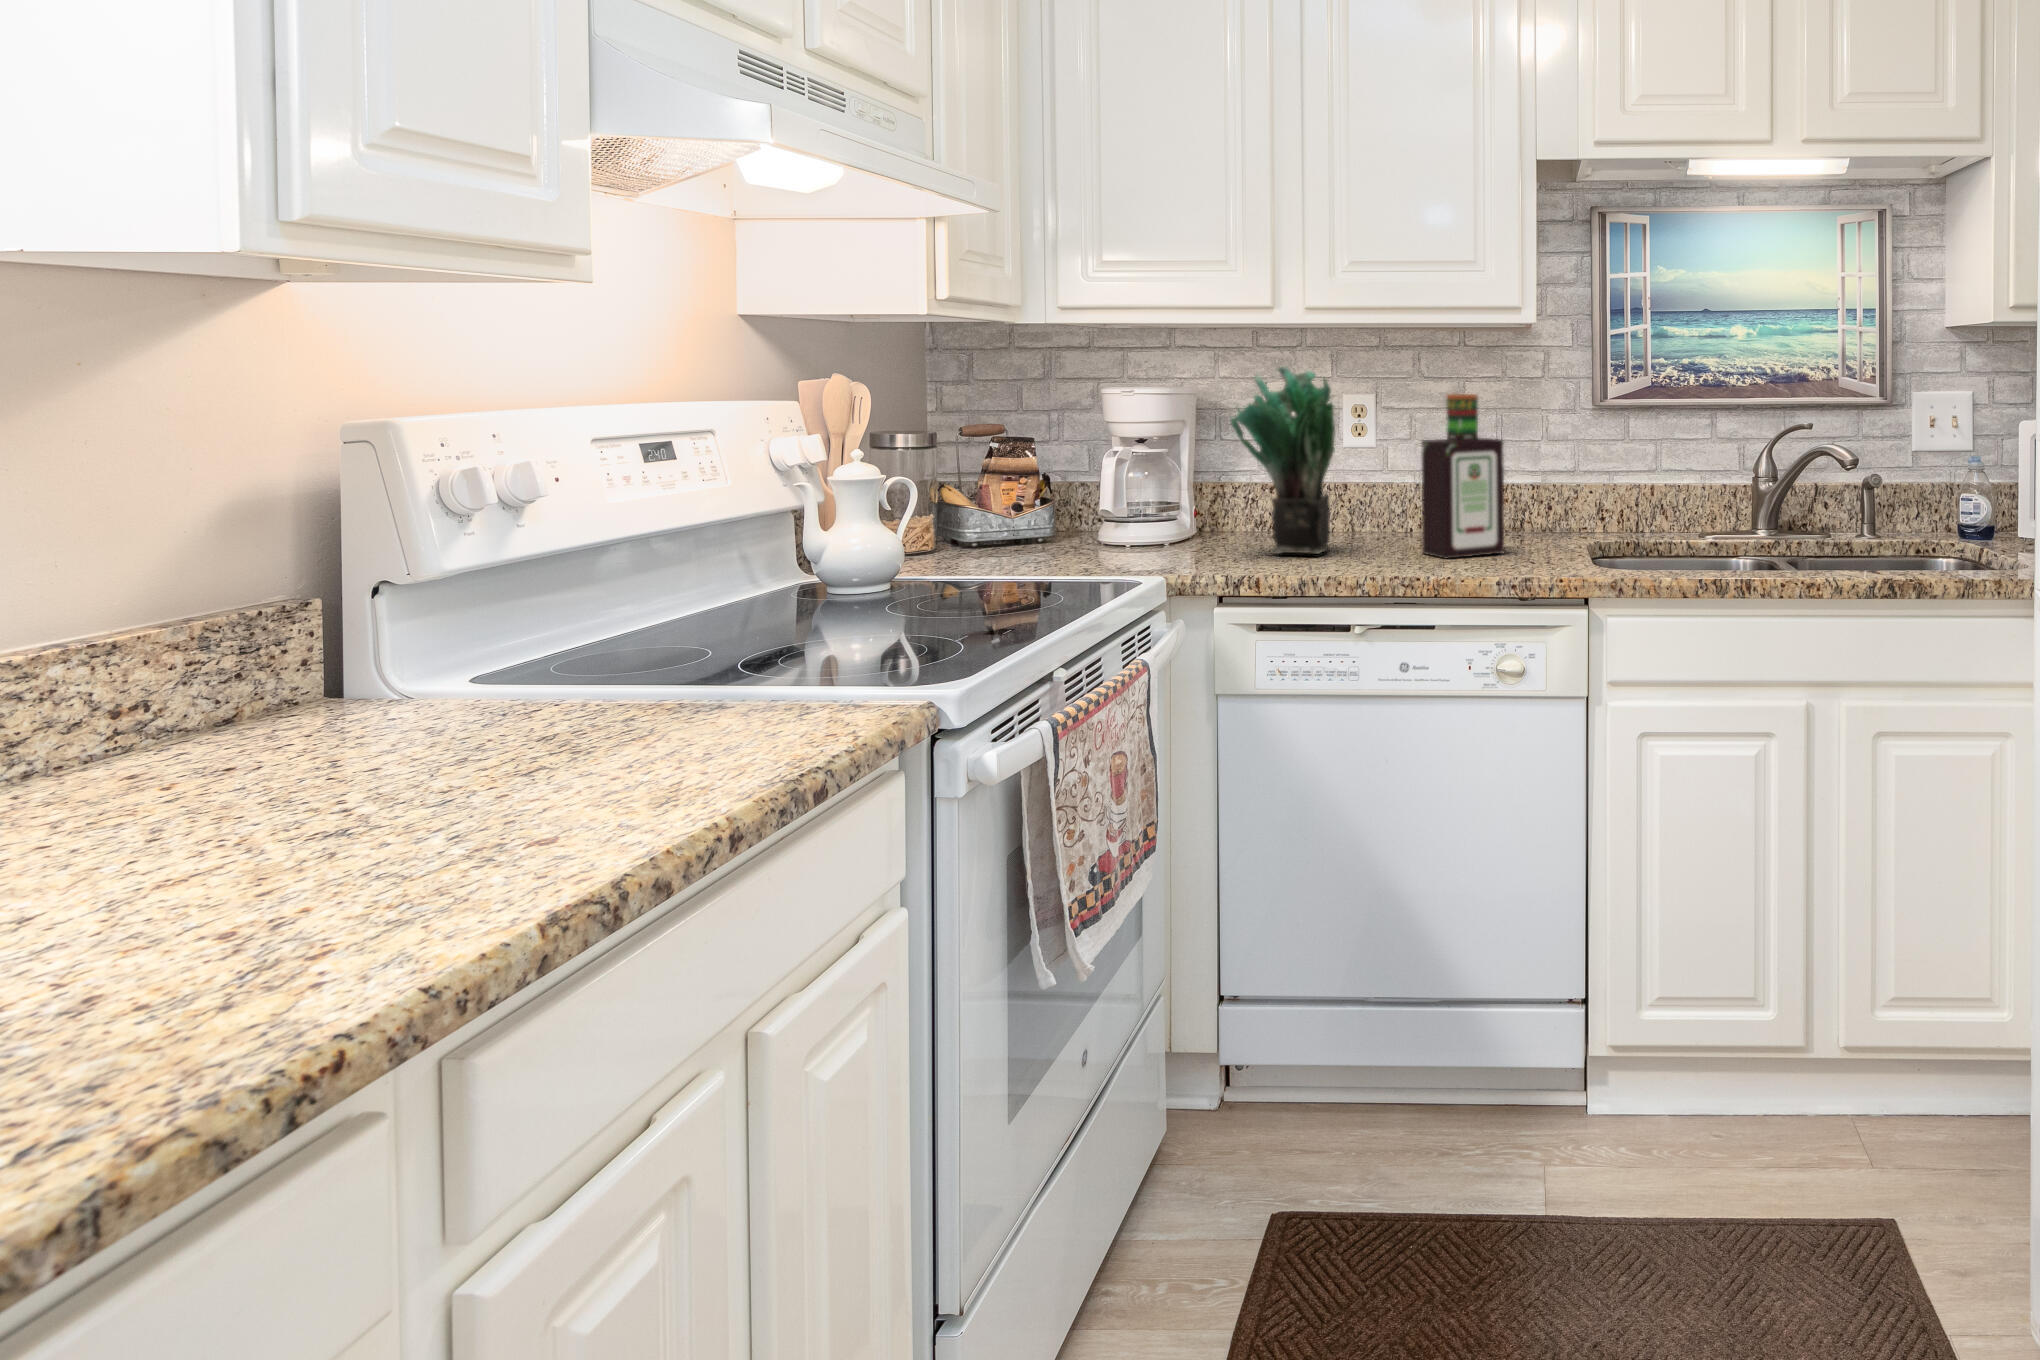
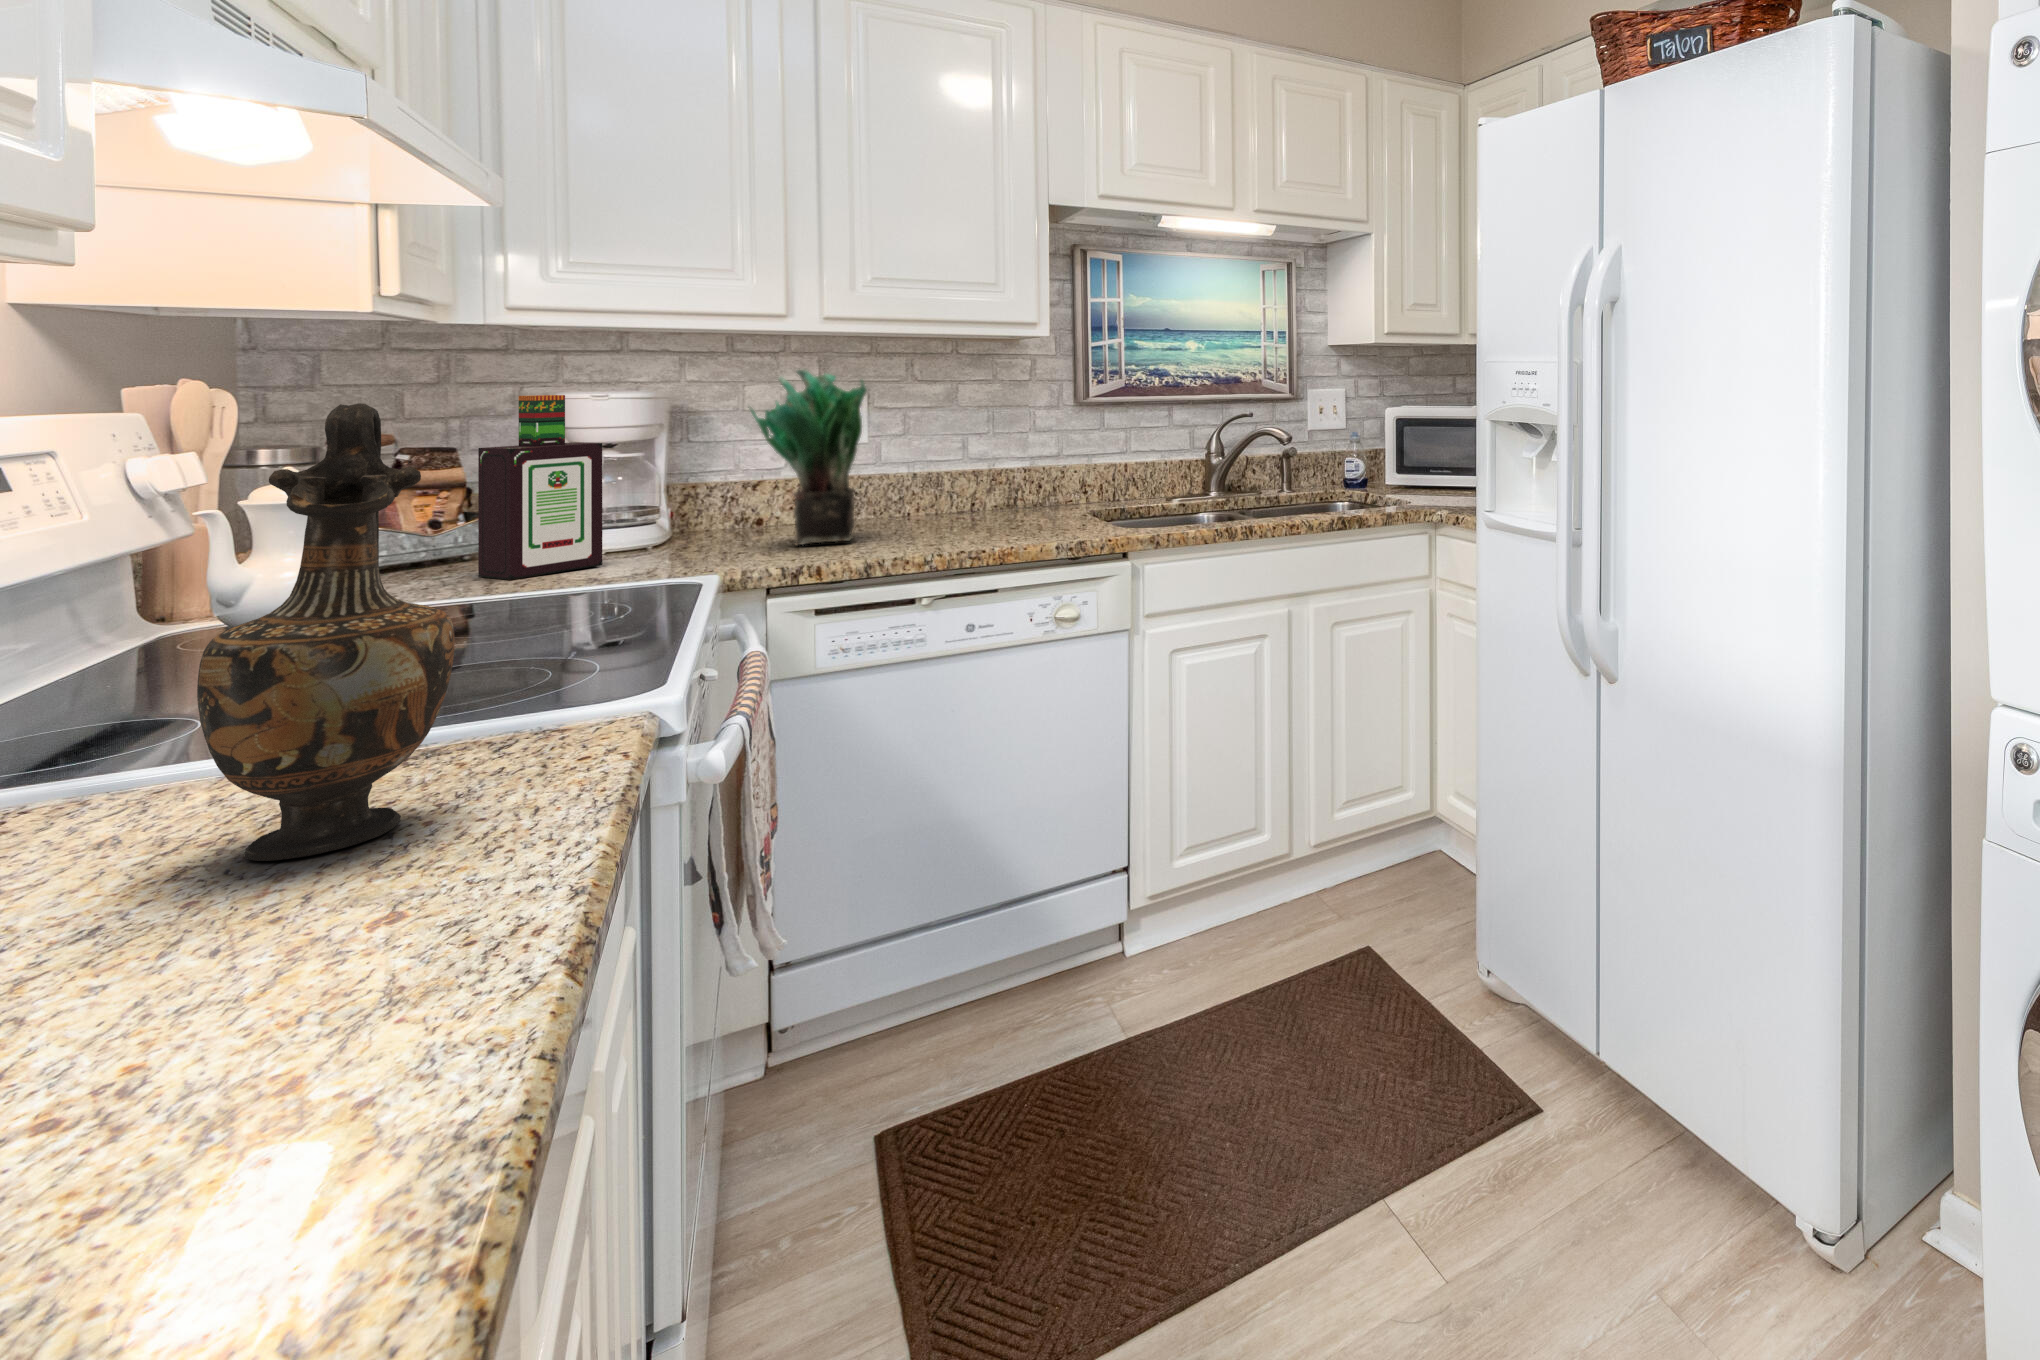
bottle: present [1421,394,1504,559] -> present [478,395,602,580]
vase: none [569,410,722,761] -> present [197,403,455,861]

